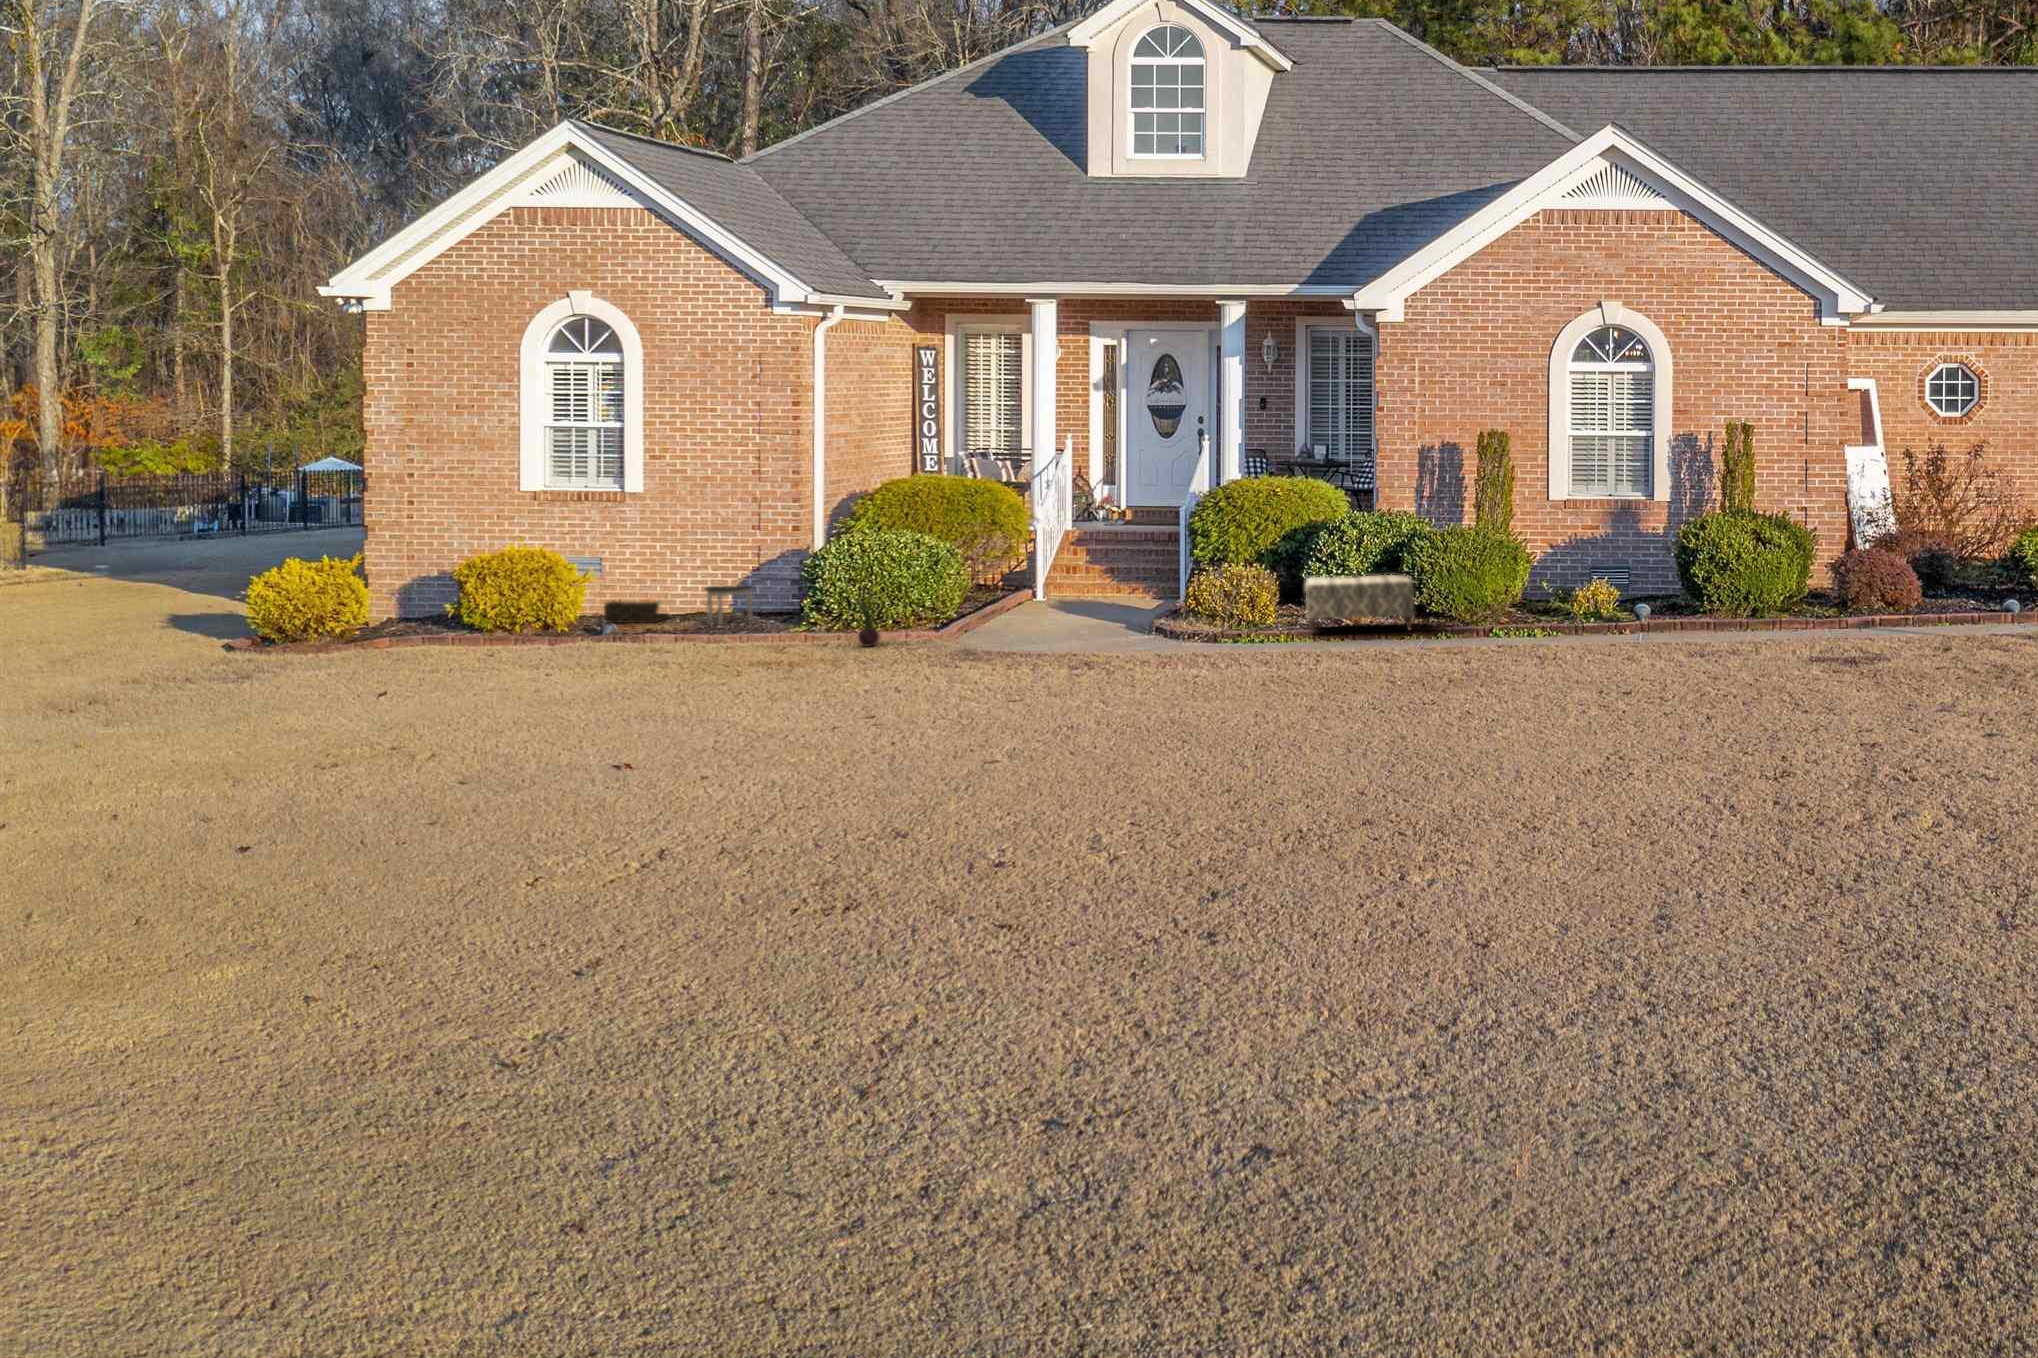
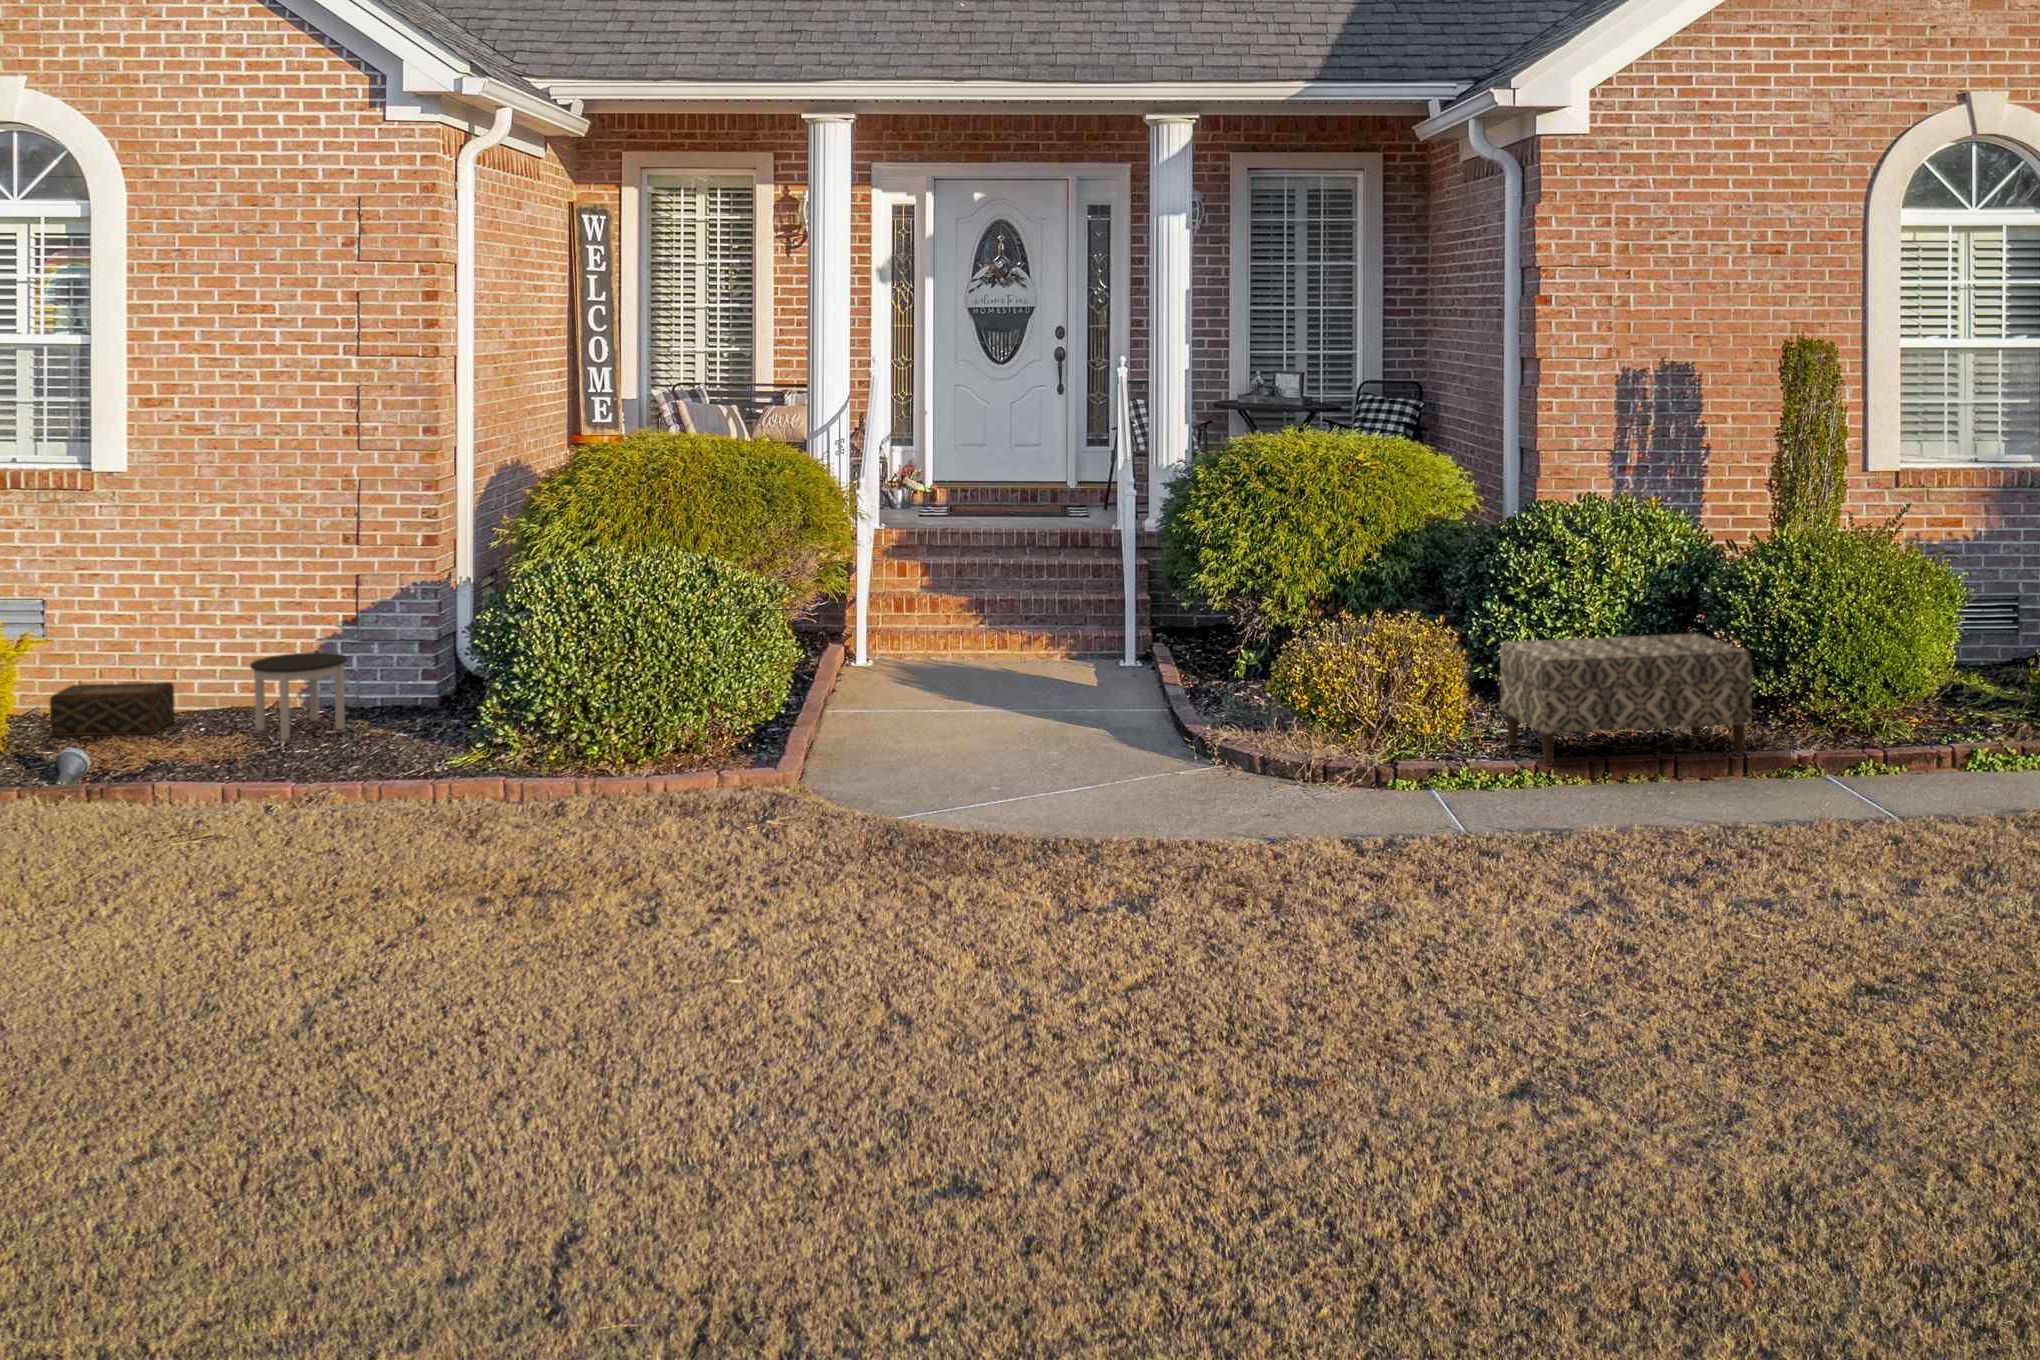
decorative plant: present [855,591,880,647] -> none [564,677,702,805]

